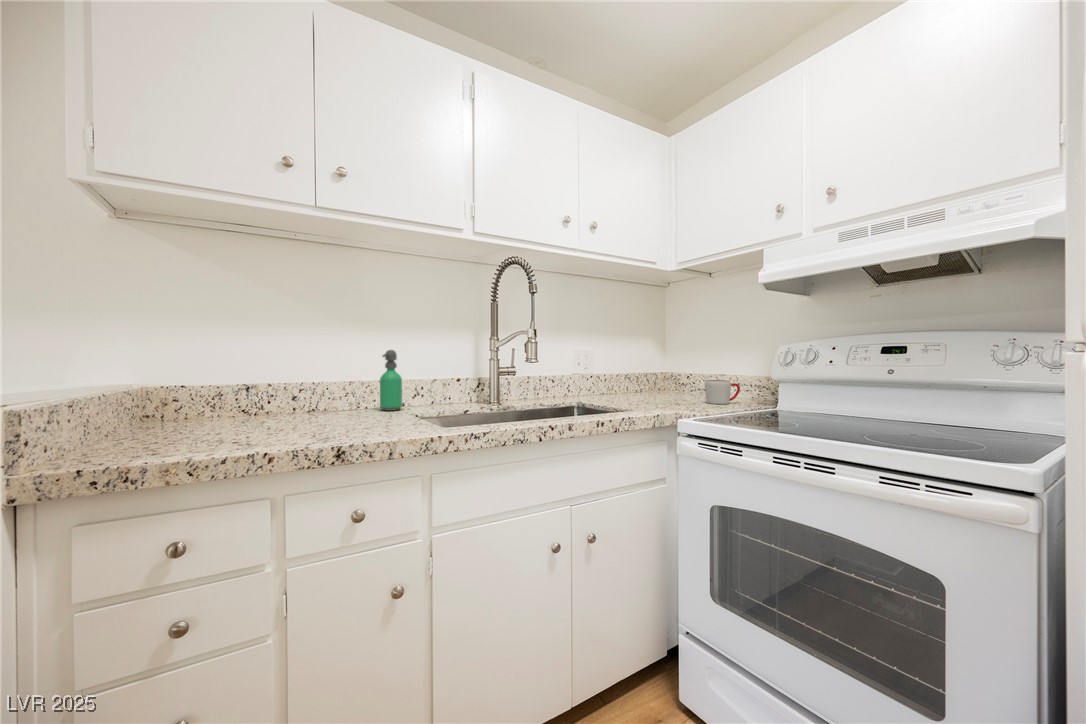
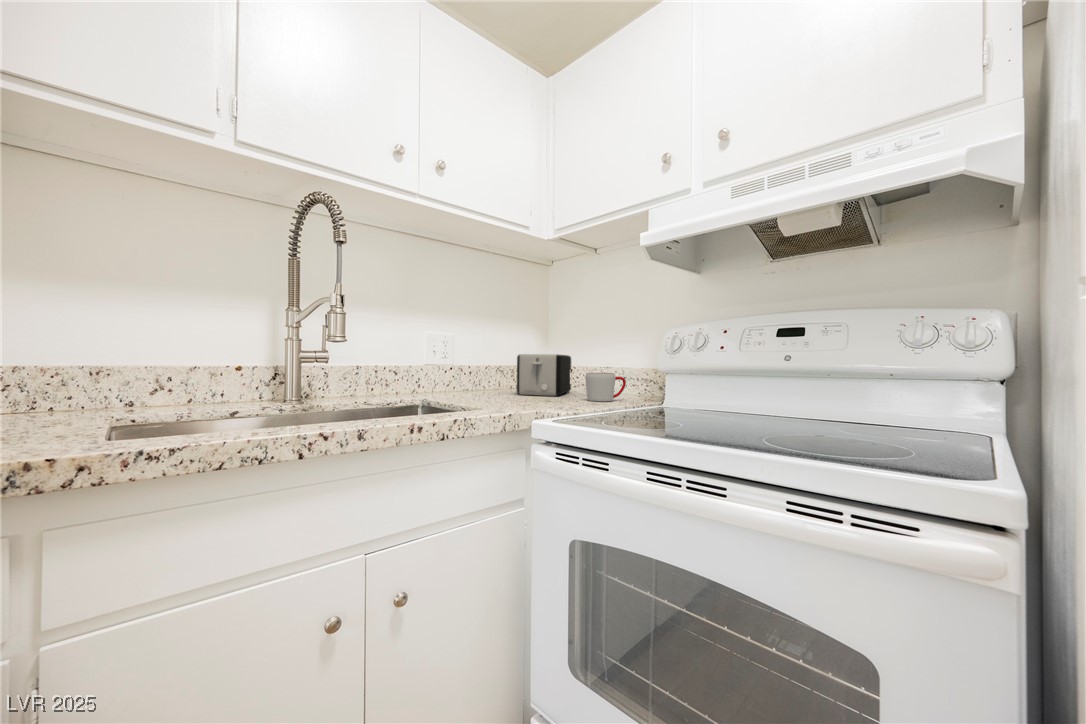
soap dispenser: present [380,350,402,411] -> none [69,317,119,414]
toaster: none [643,364,687,399] -> present [517,354,571,396]

